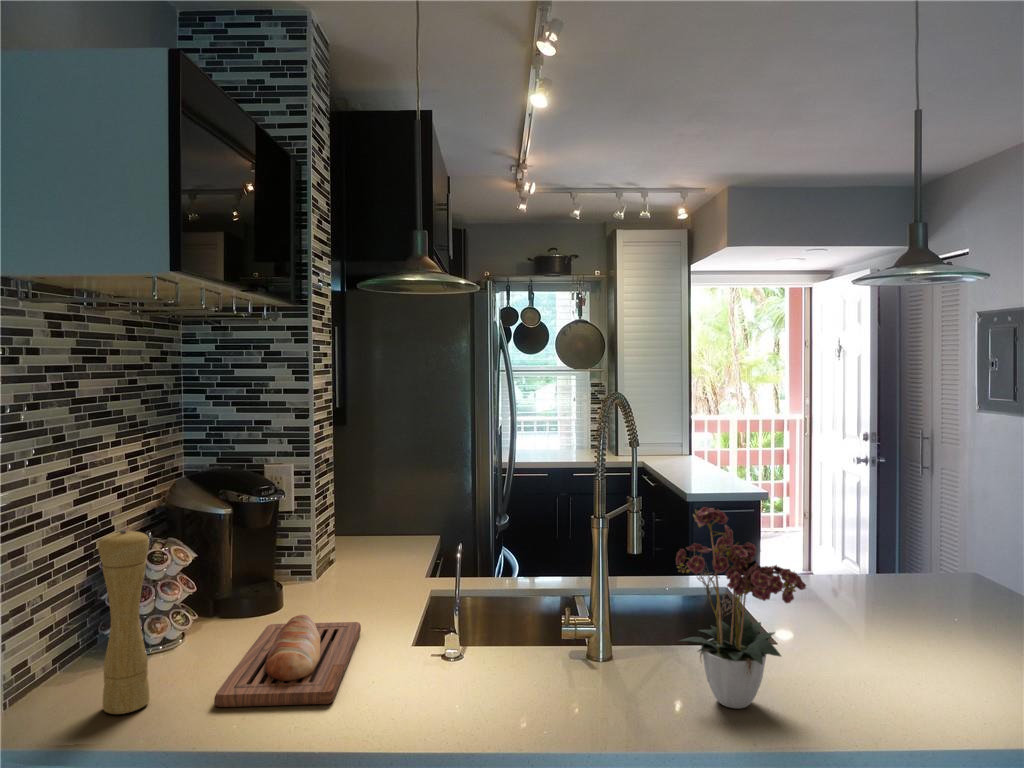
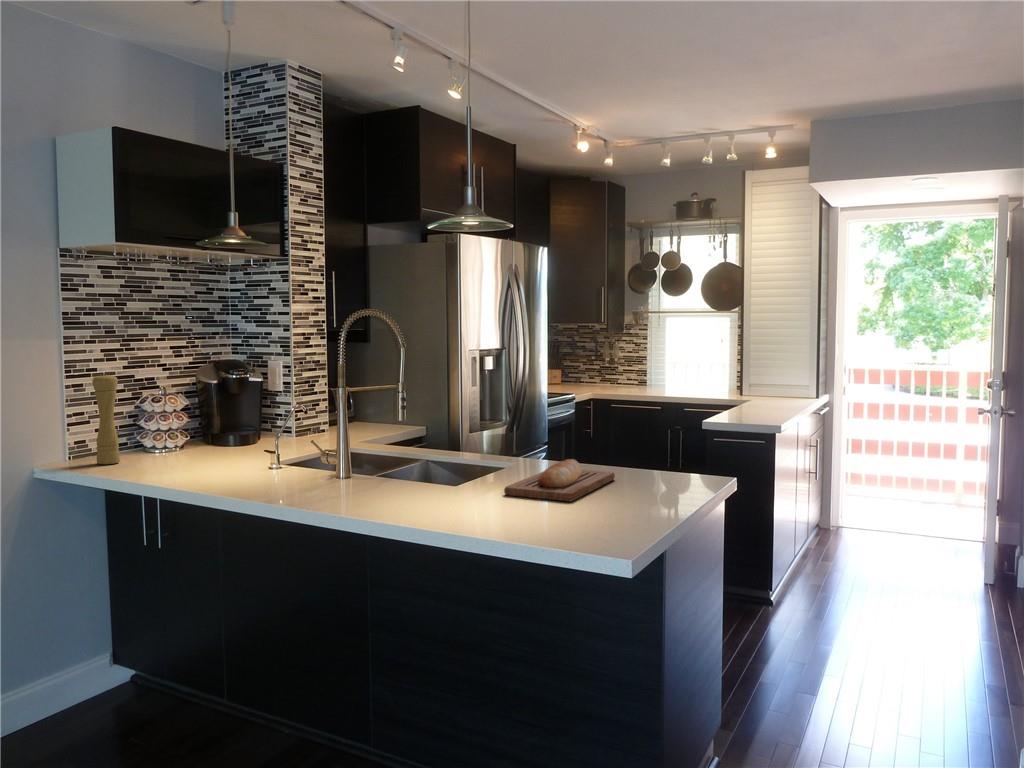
flower arrangement: present [676,507,806,708] -> none [312,365,372,497]
bread loaf: present [214,614,361,707] -> present [504,459,615,501]

